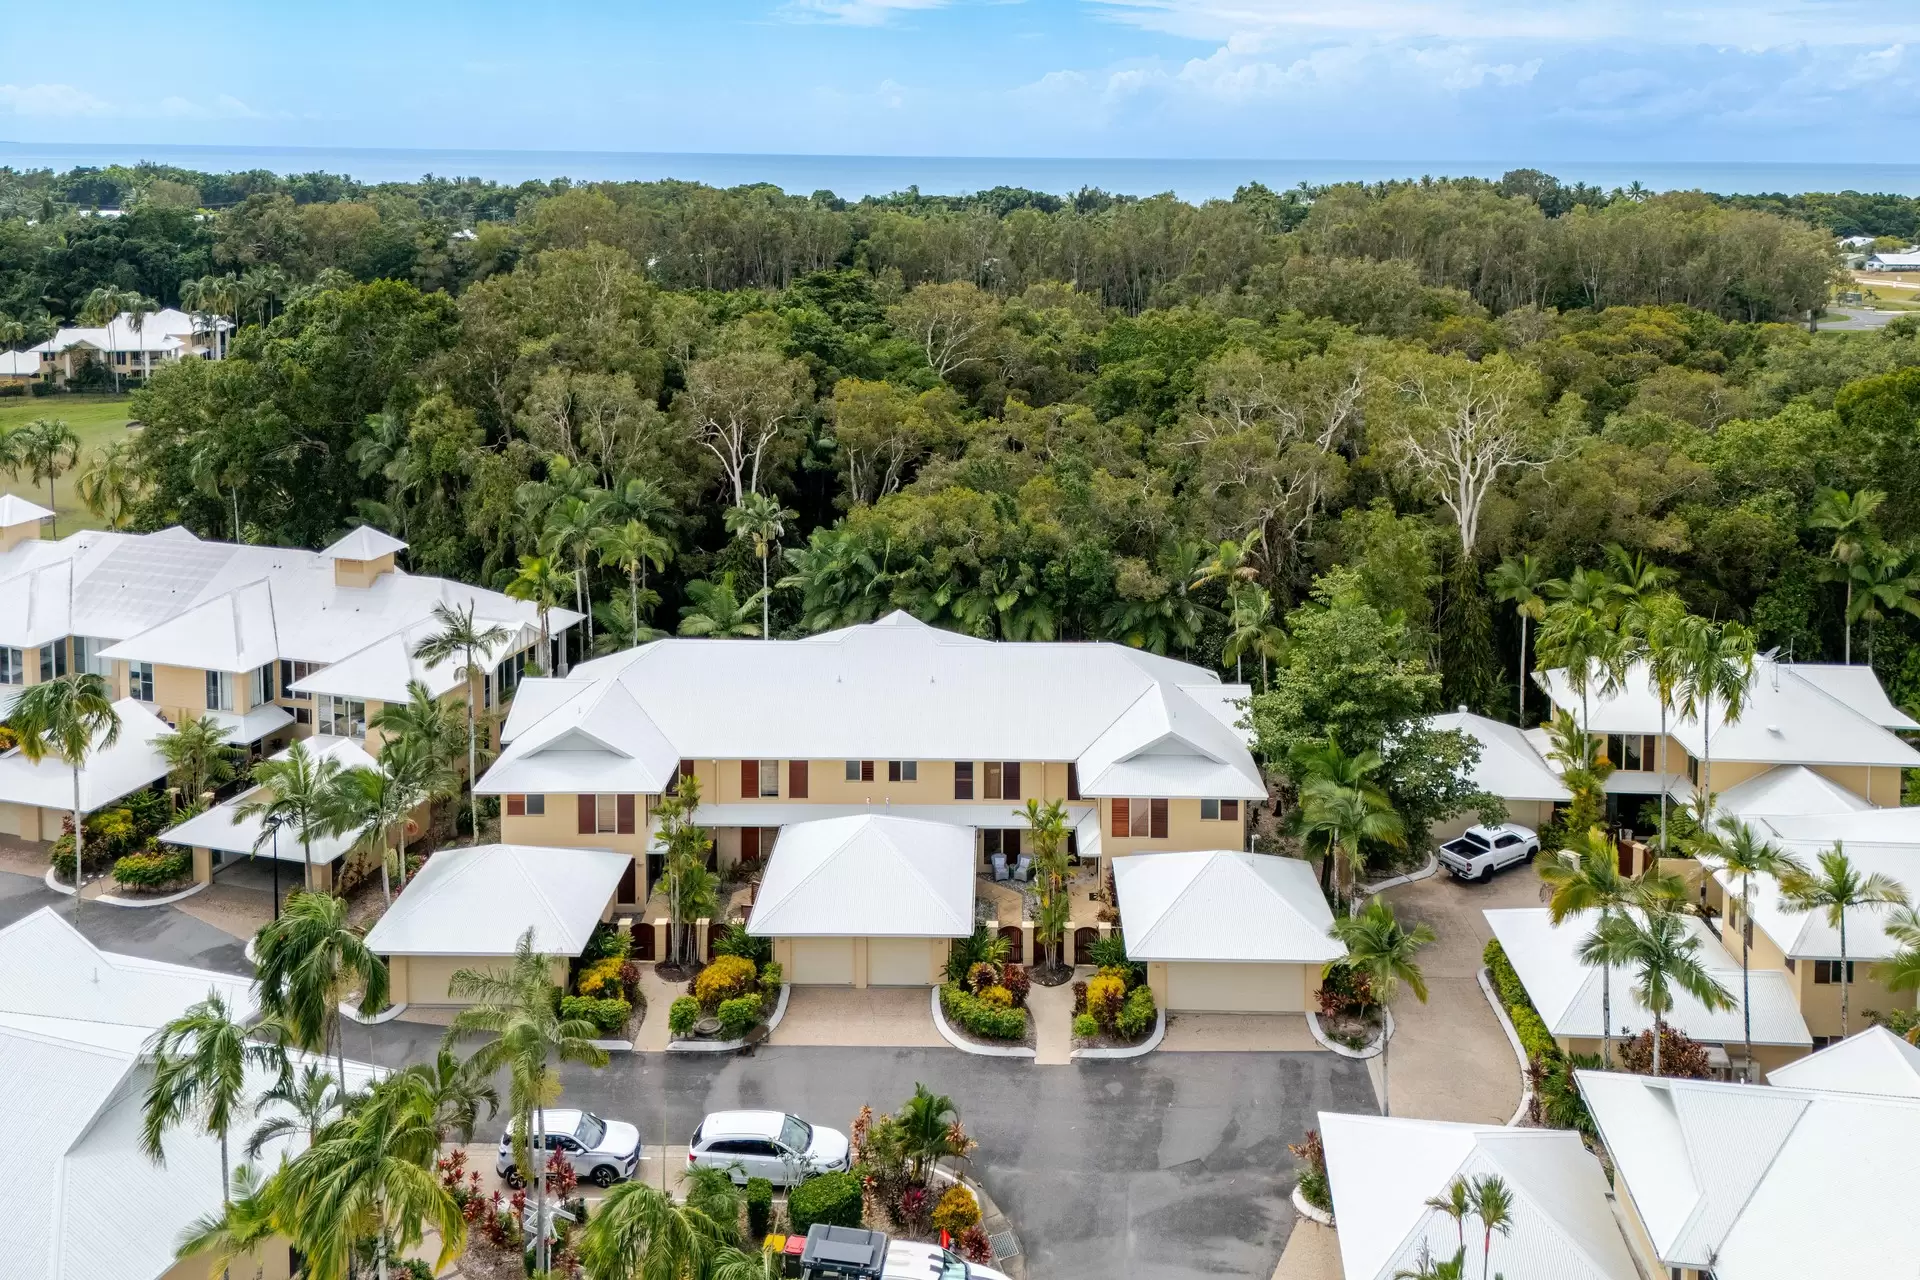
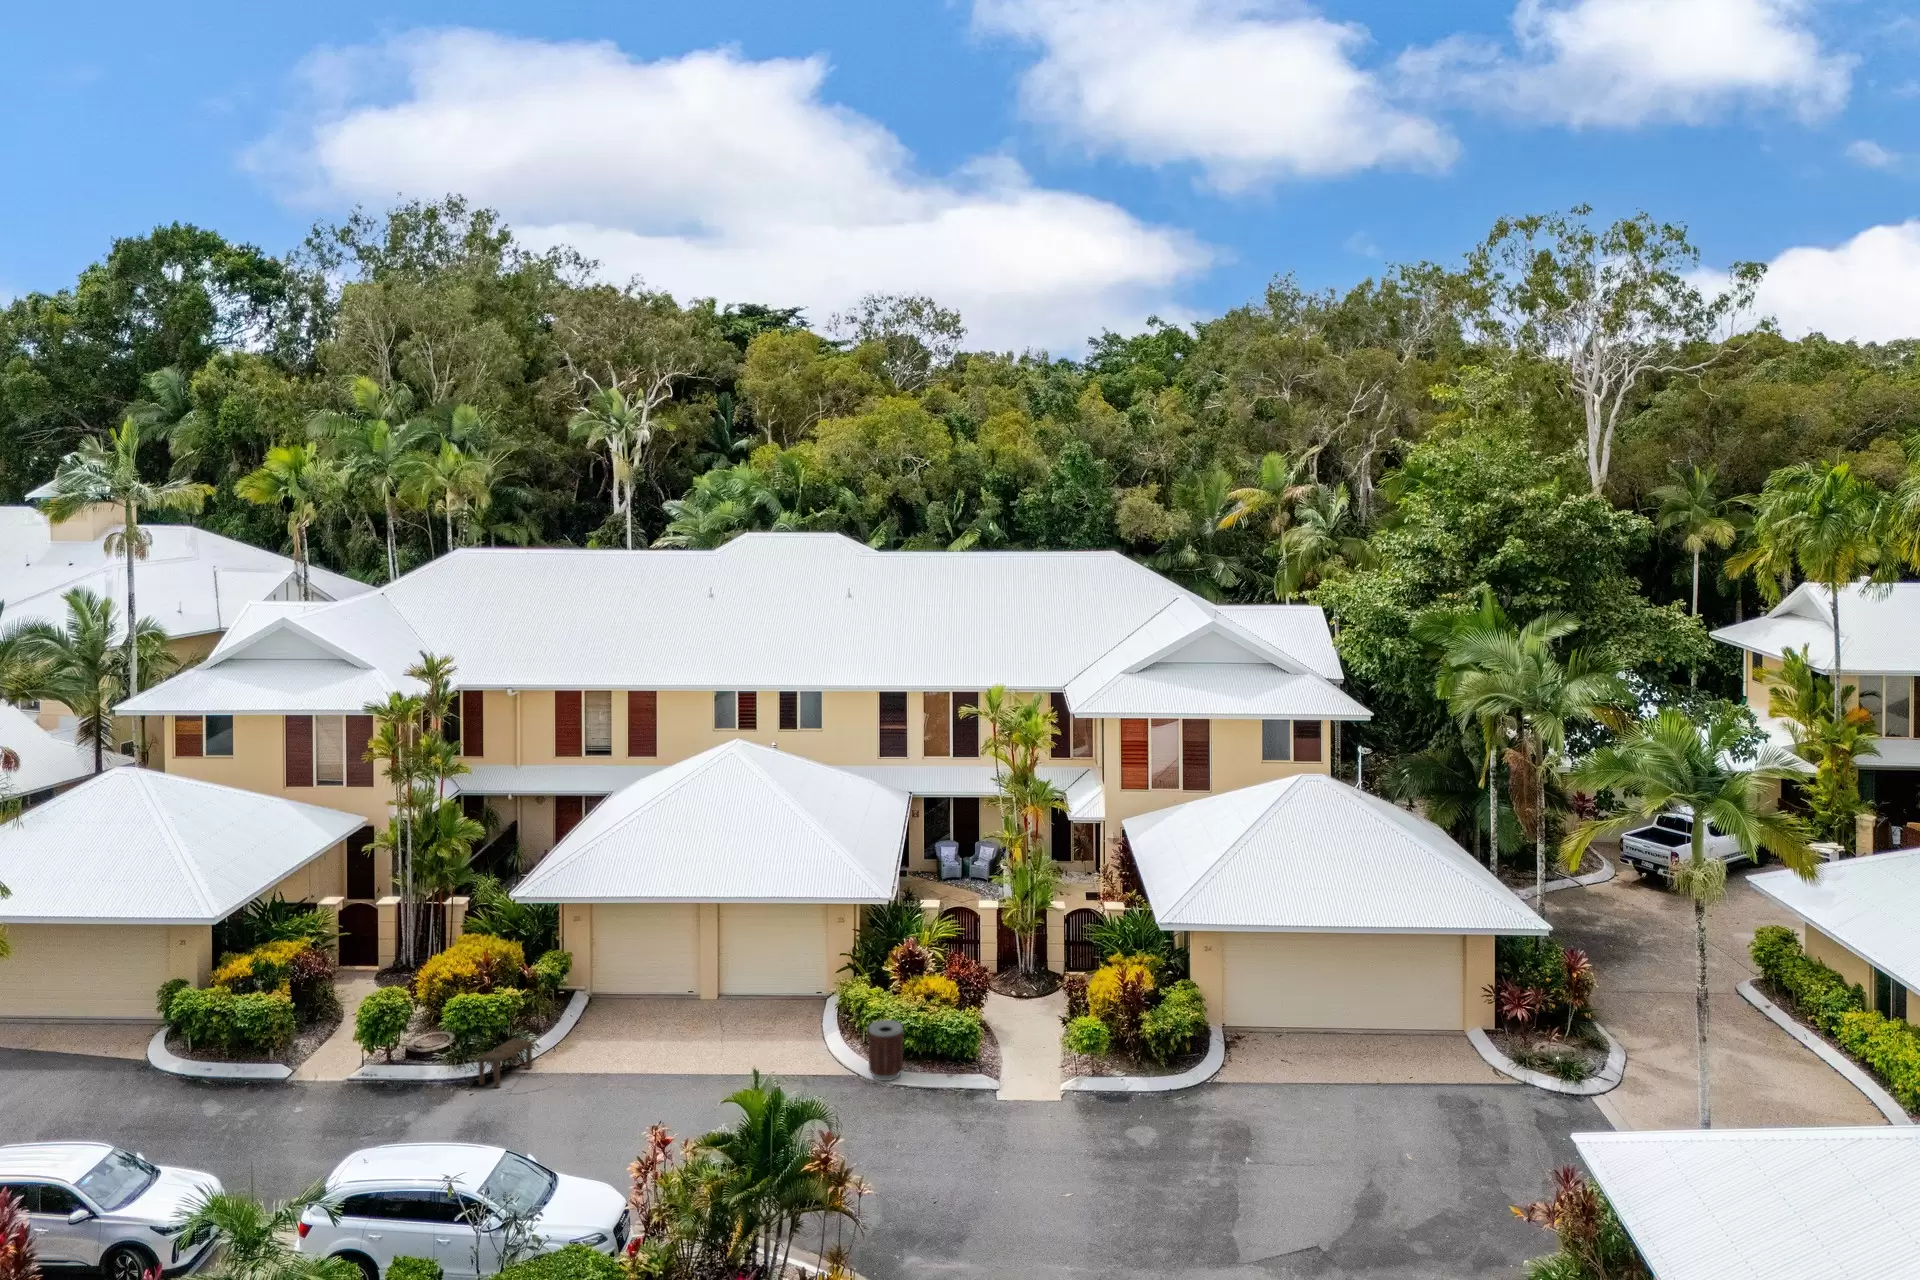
trash can: none [962,1016,982,1052] -> present [869,1020,903,1081]

